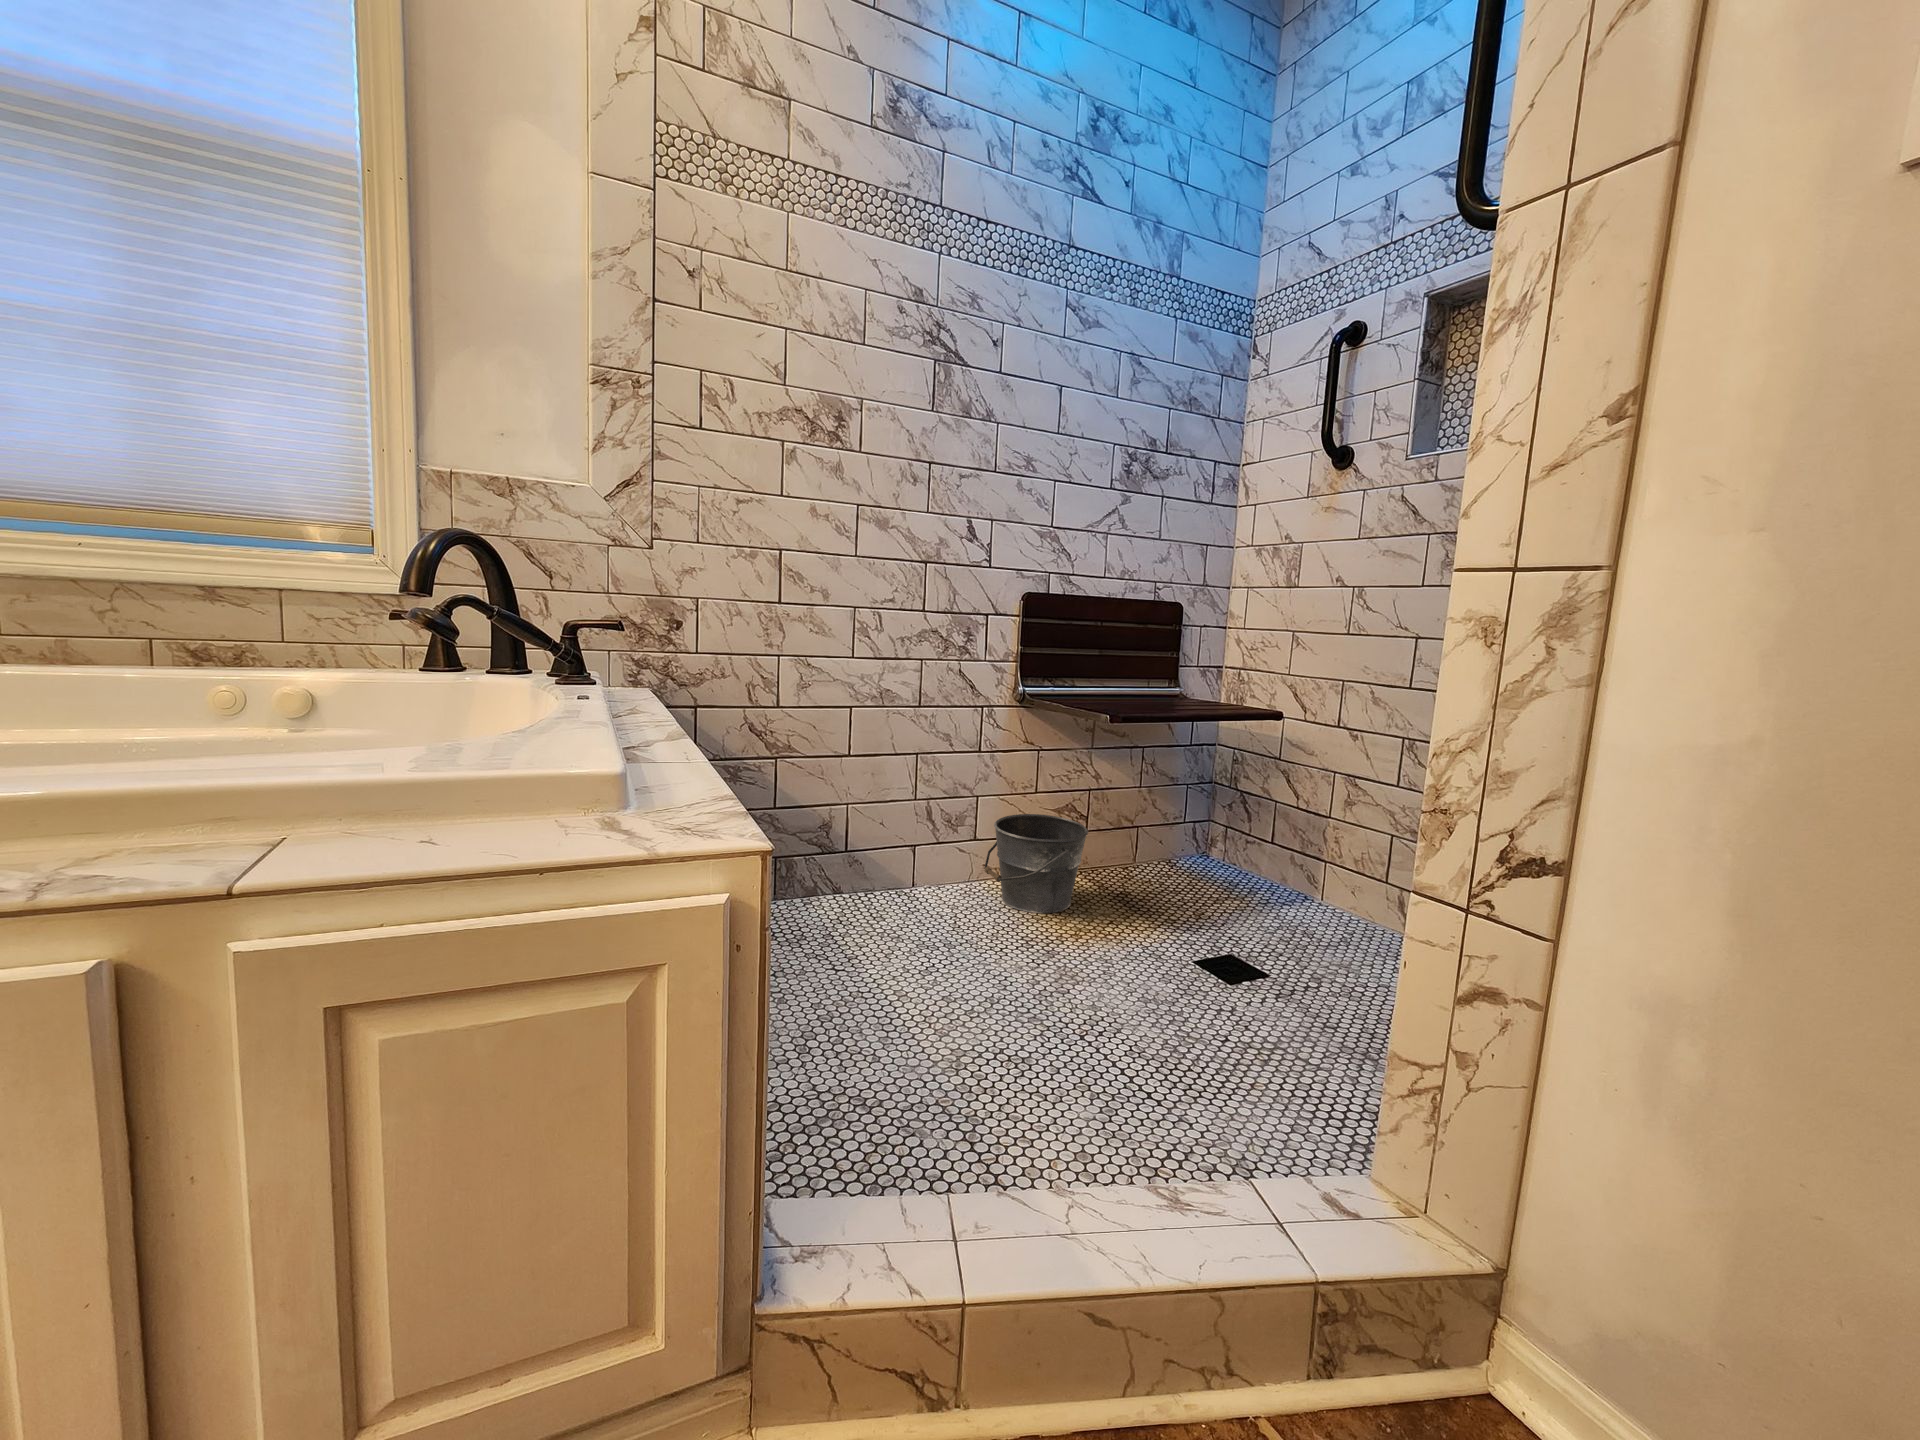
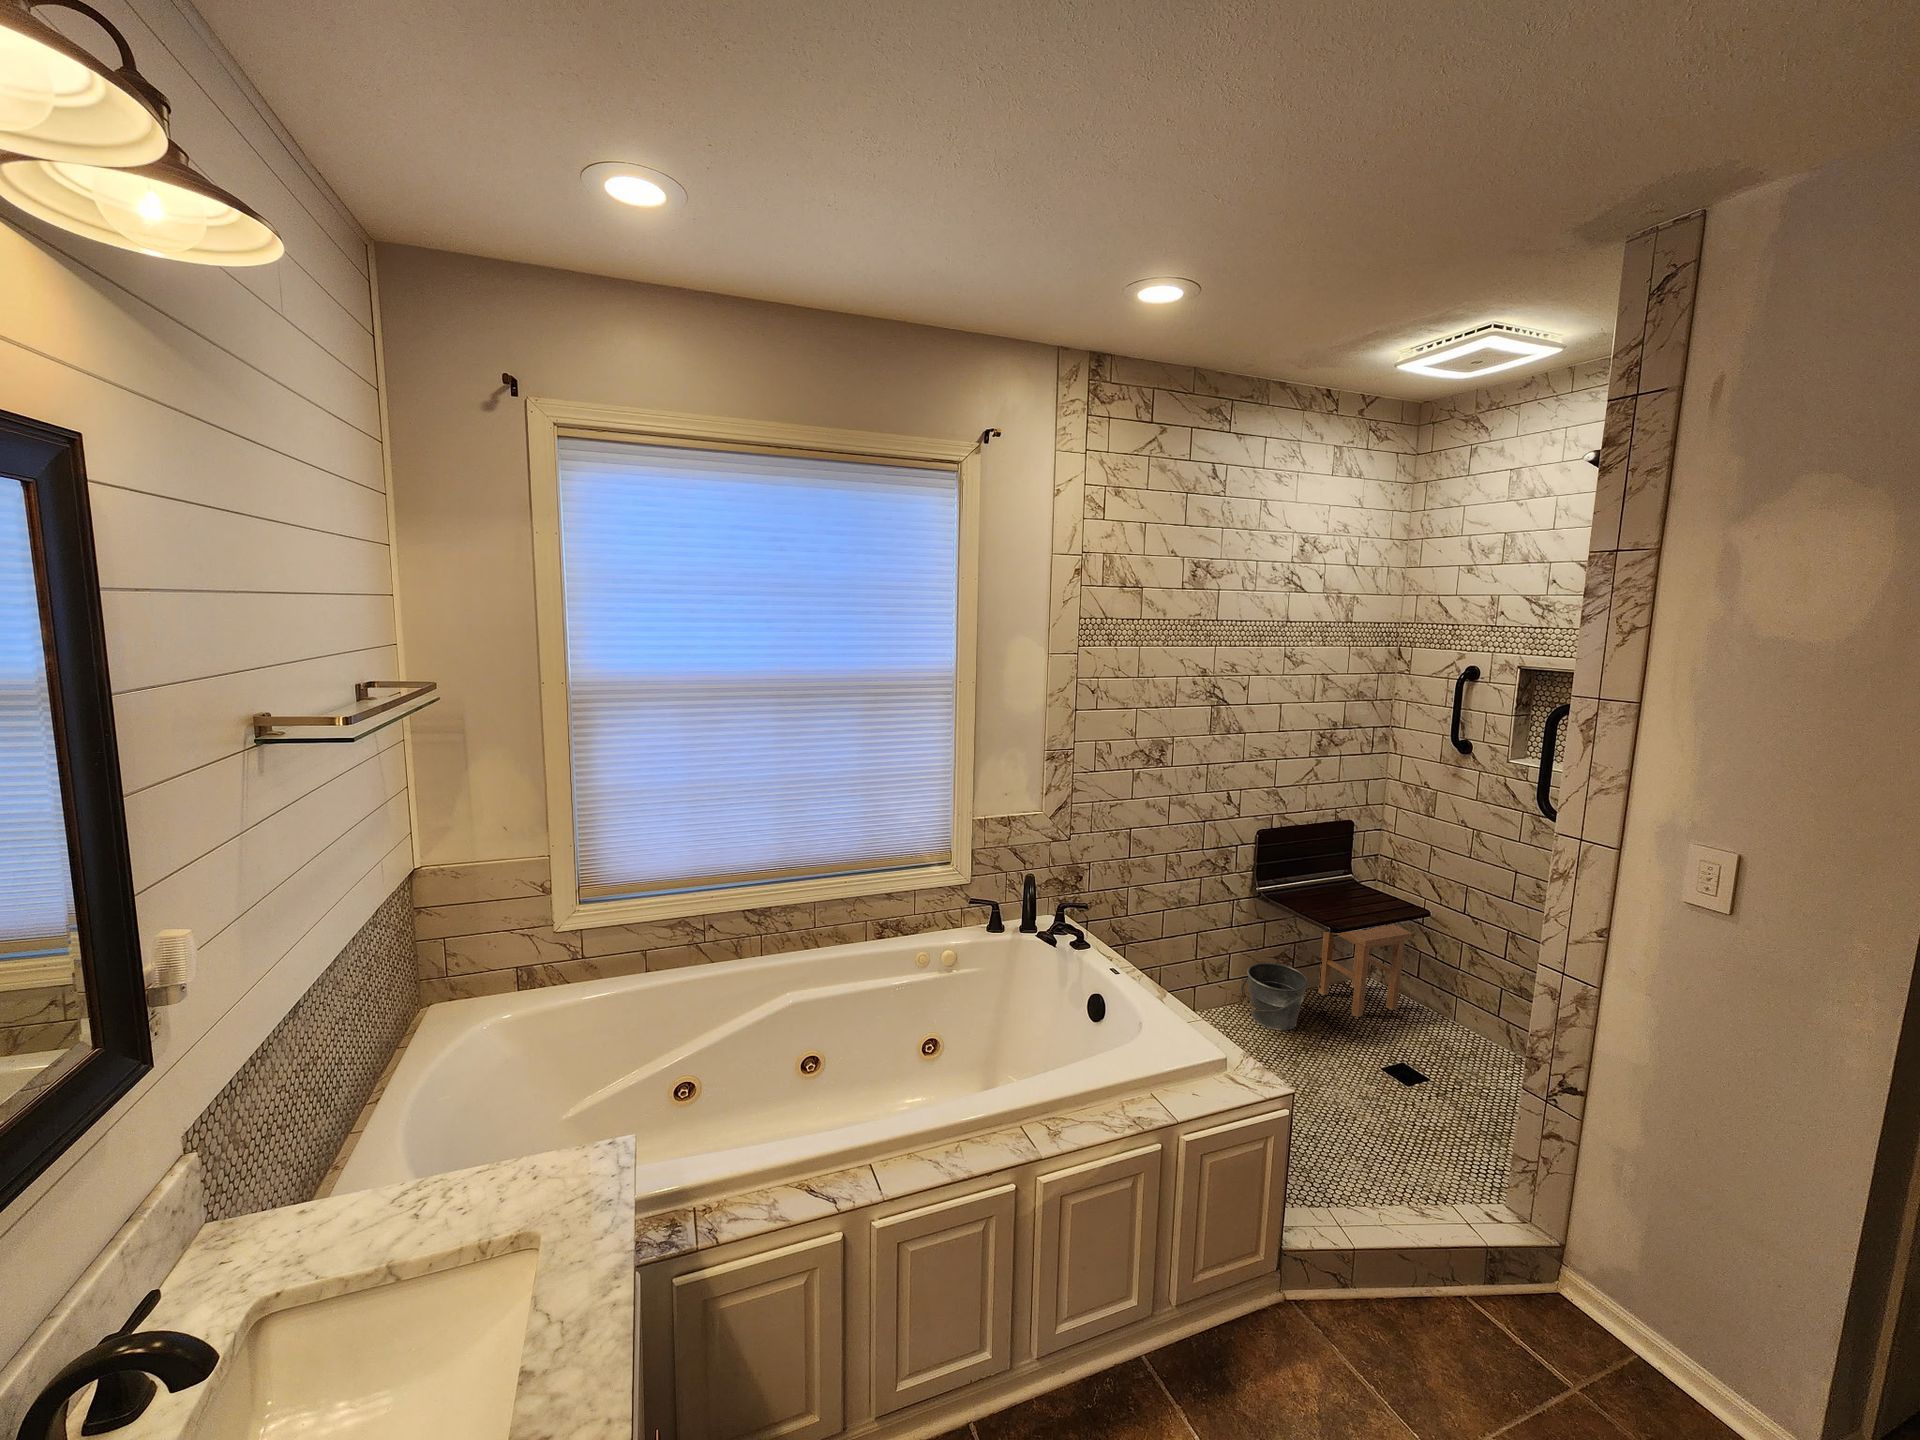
stool: none [1123,748,1259,901] -> present [1318,924,1412,1017]

